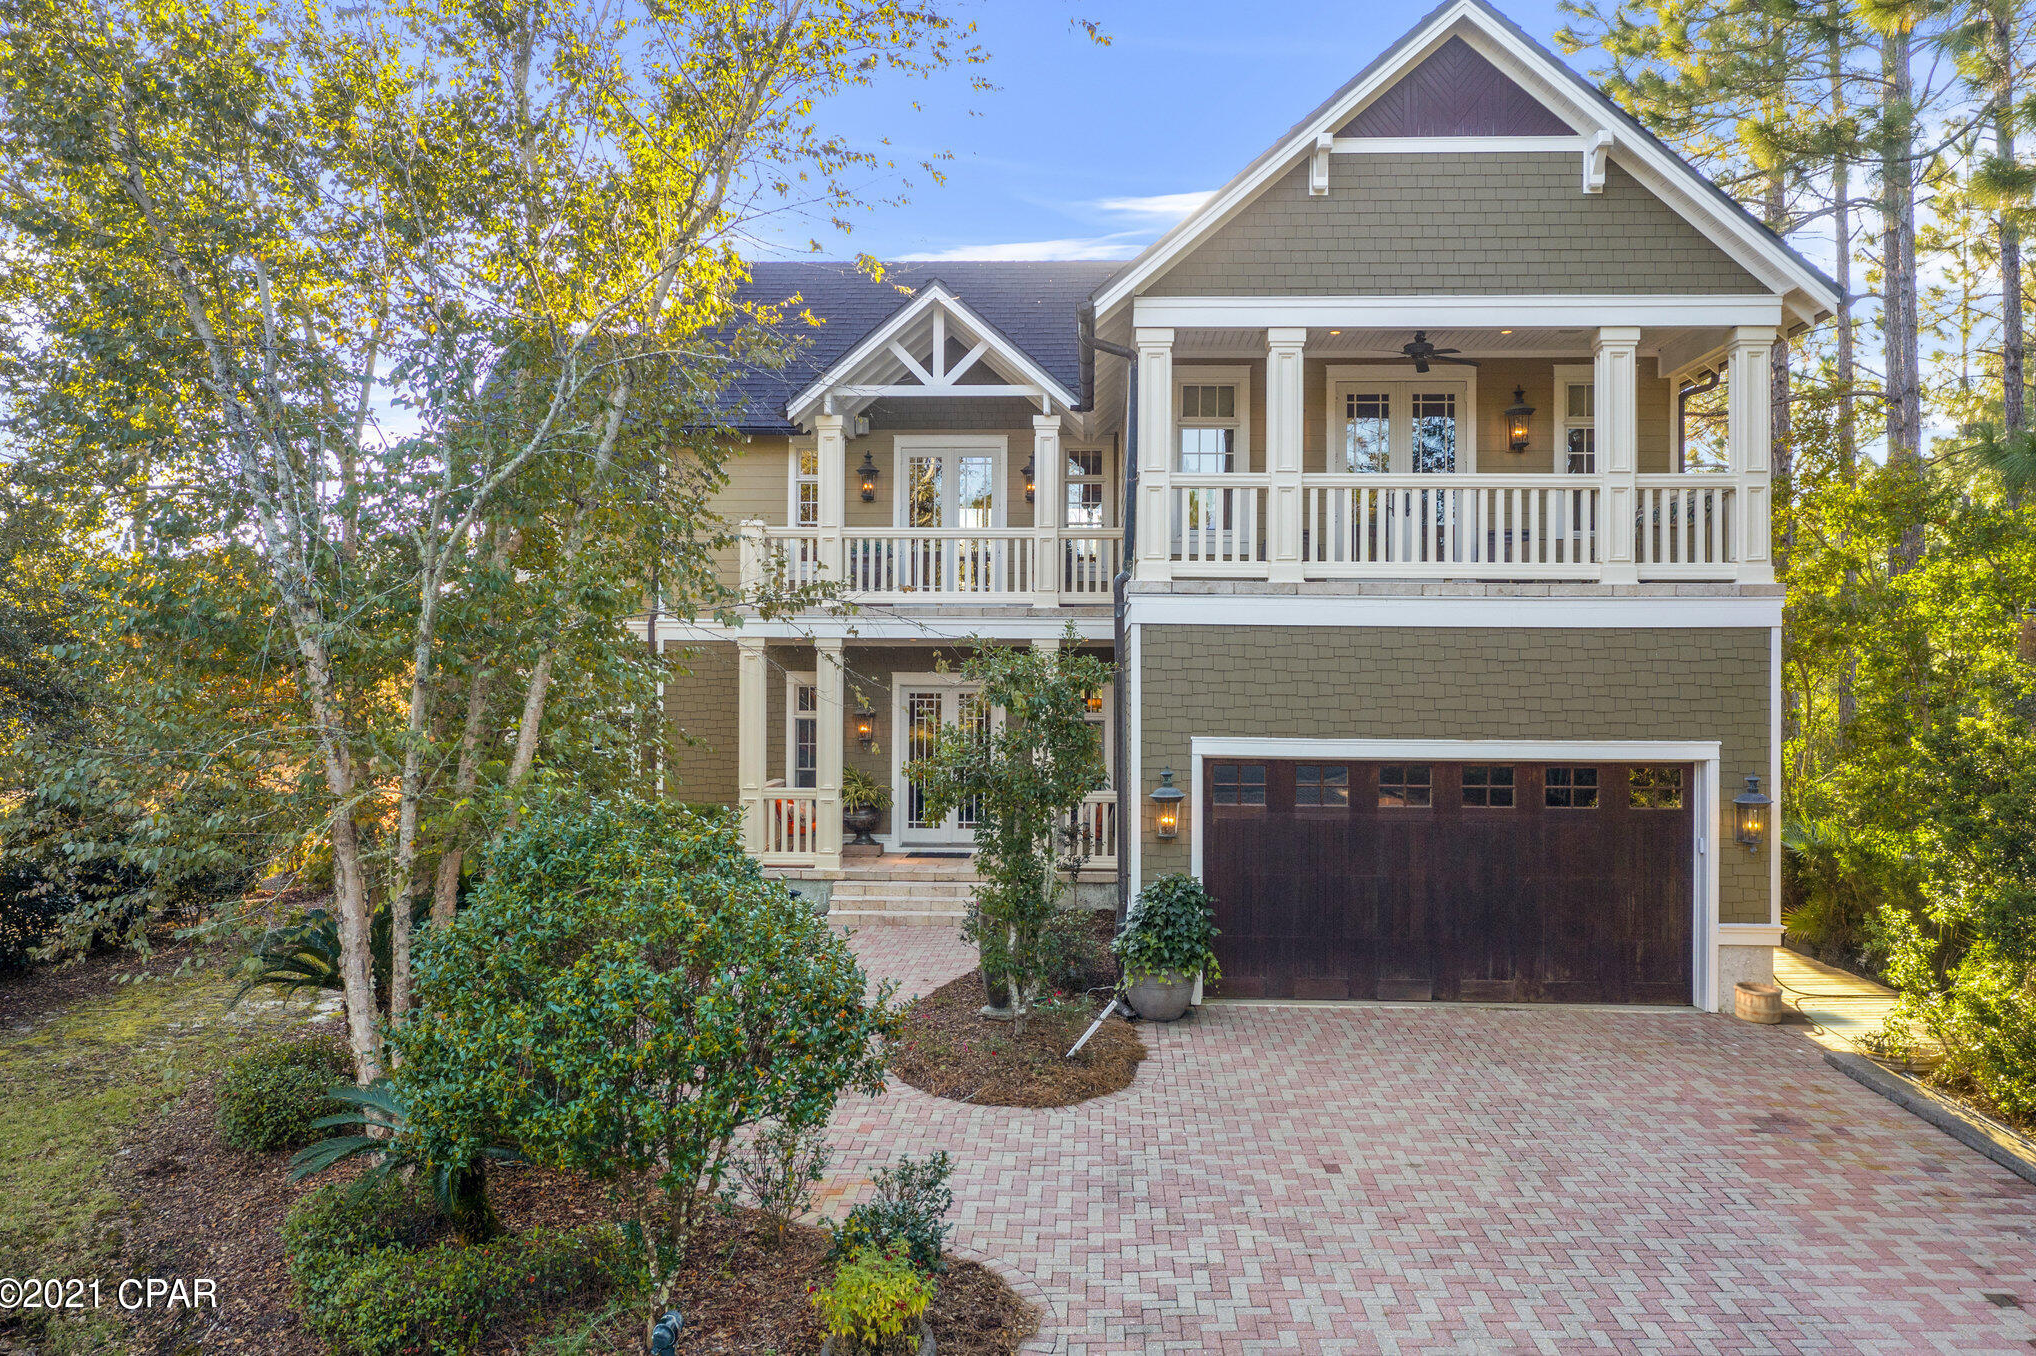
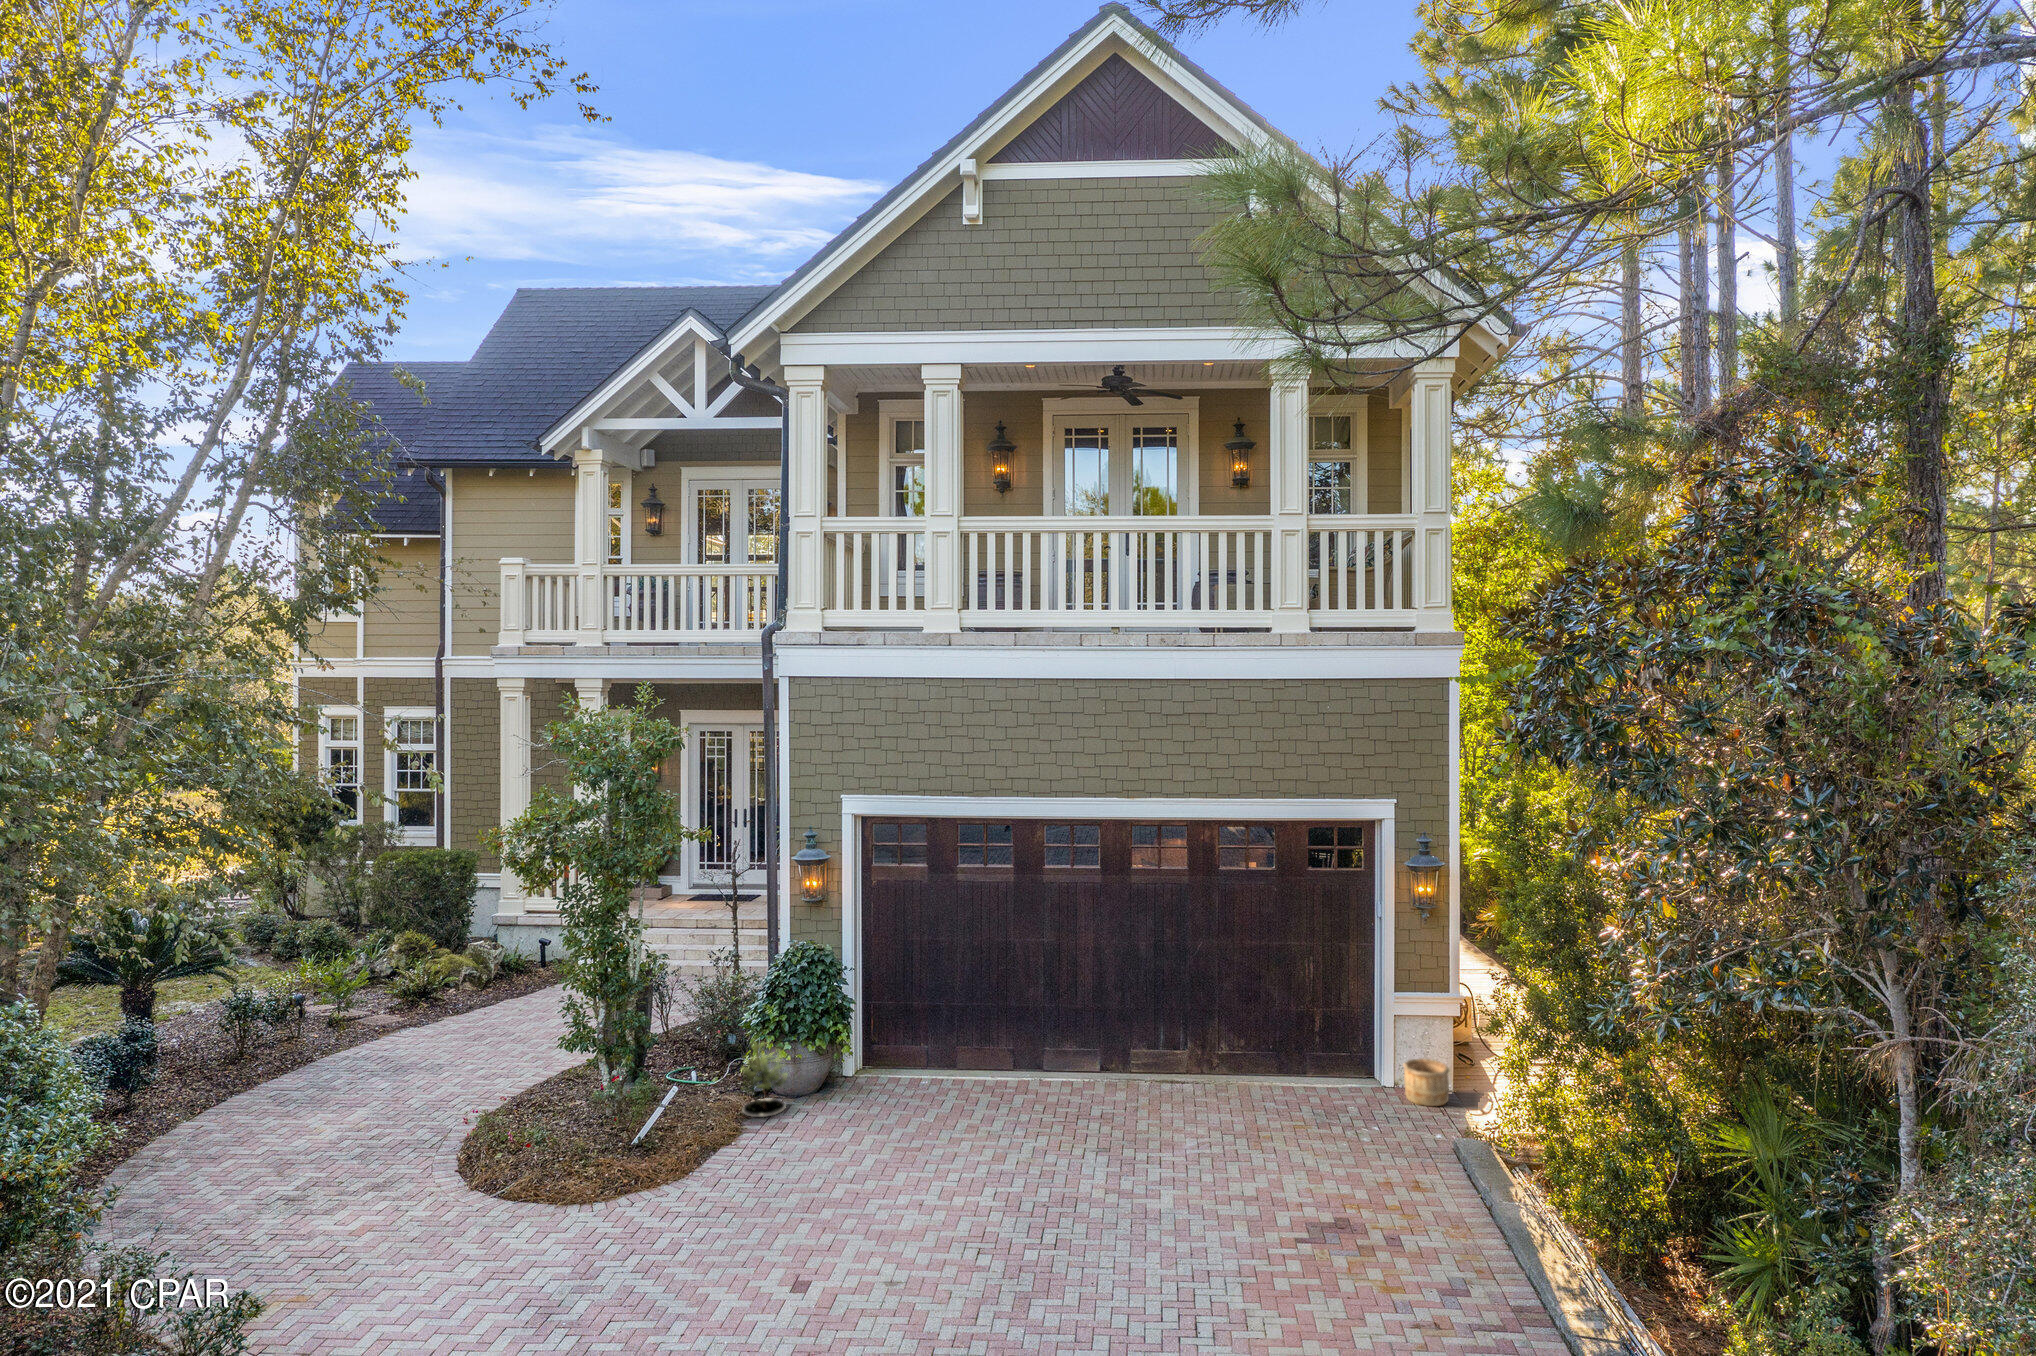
potted tree: none [1127,959,1173,1038] -> present [742,1035,787,1117]

